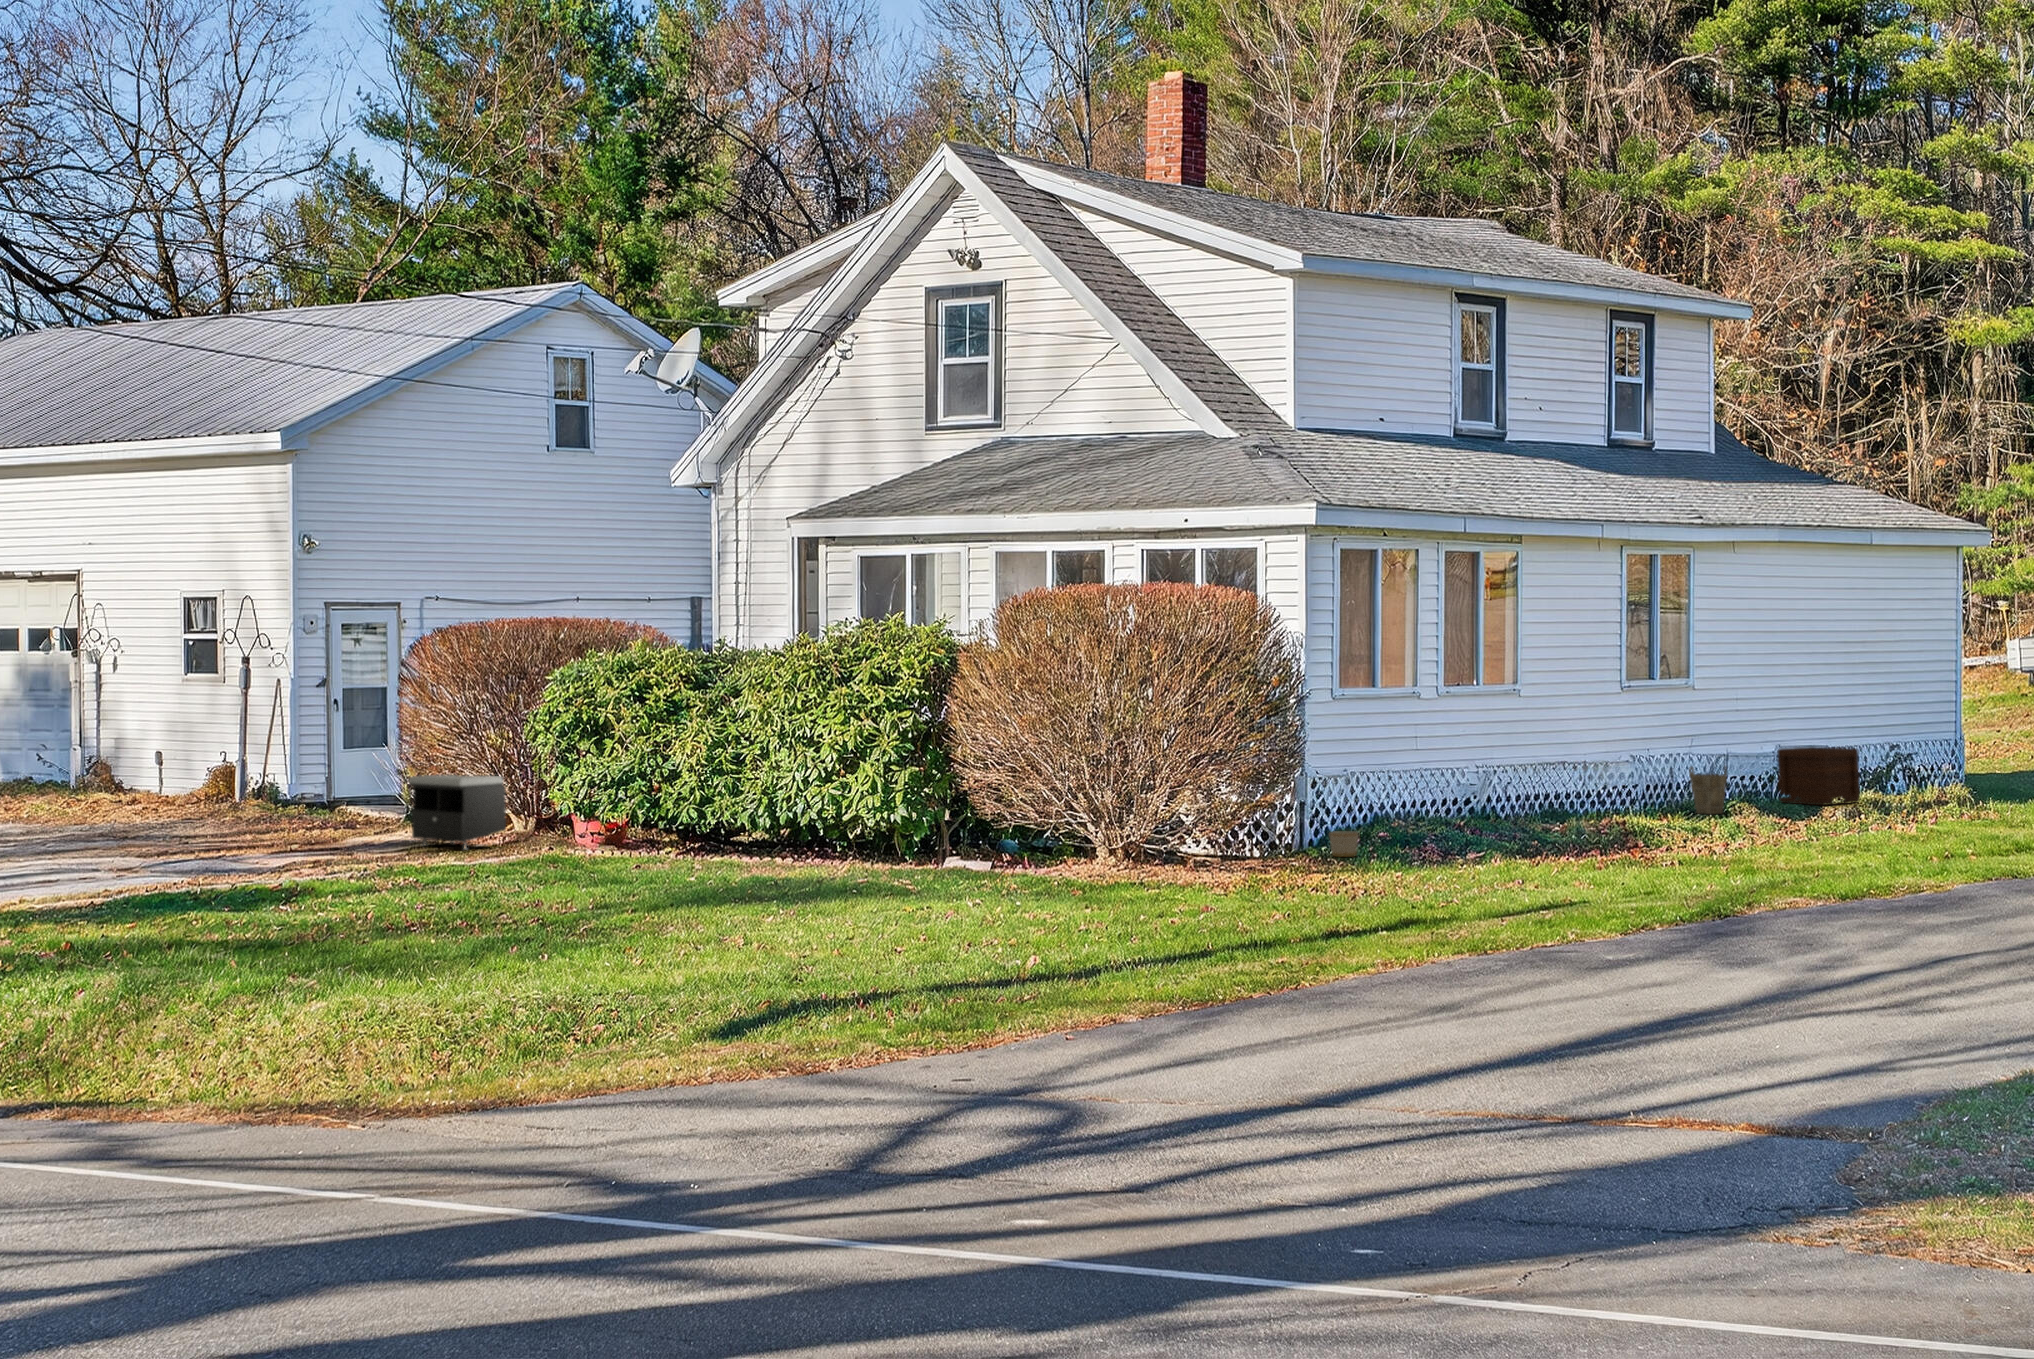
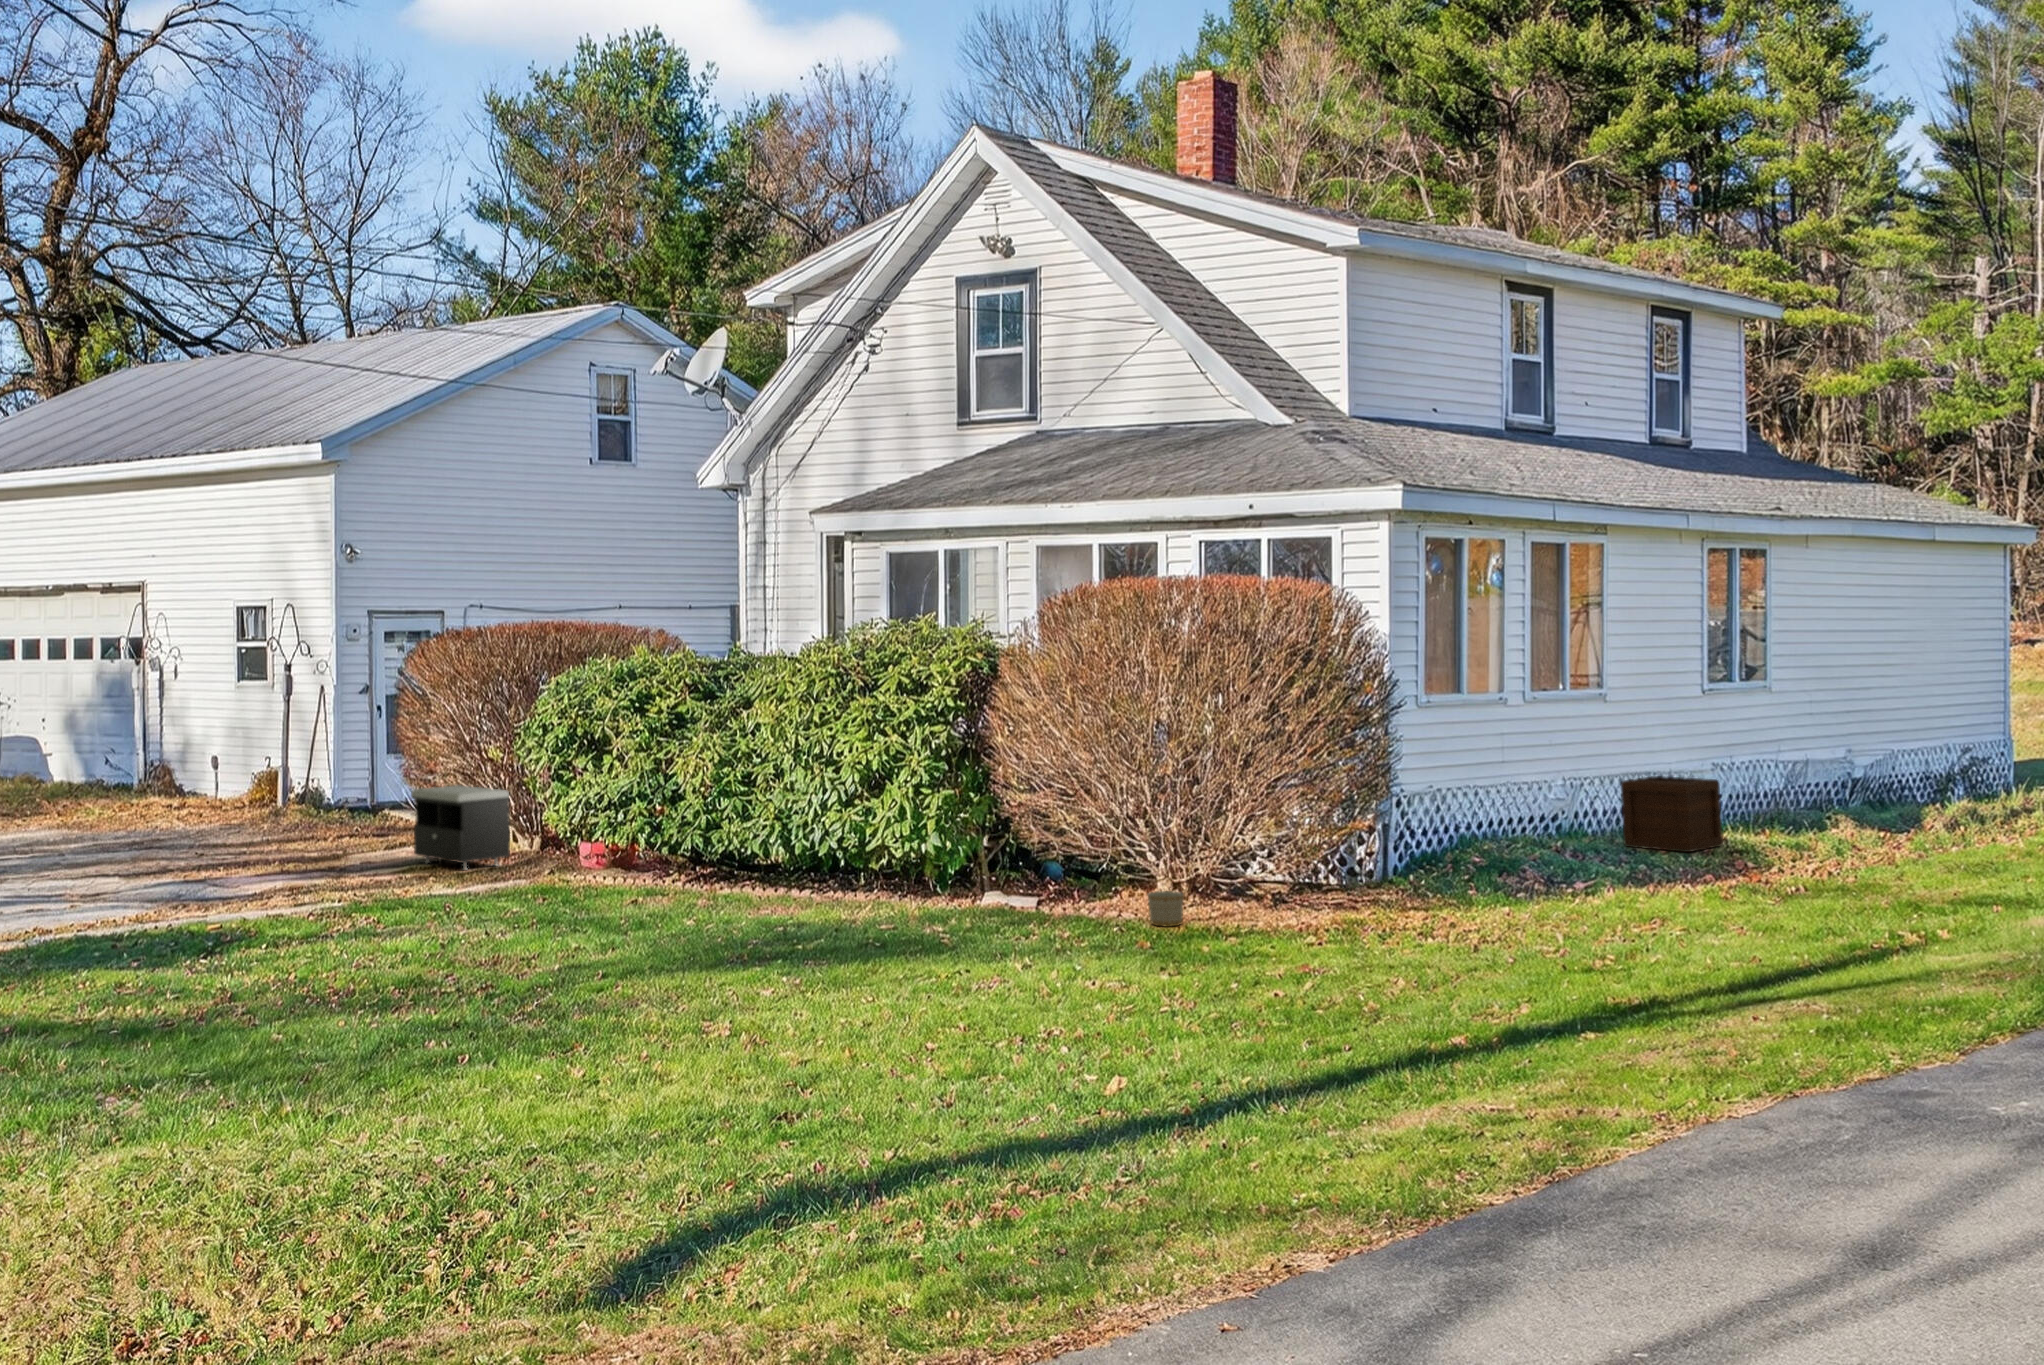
wooden crate: present [1777,746,1860,805] -> present [1620,776,1723,852]
bucket: present [1689,766,1727,814] -> none [1774,770,1819,822]
planter: present [1330,831,1358,857] -> present [1148,891,1184,927]

